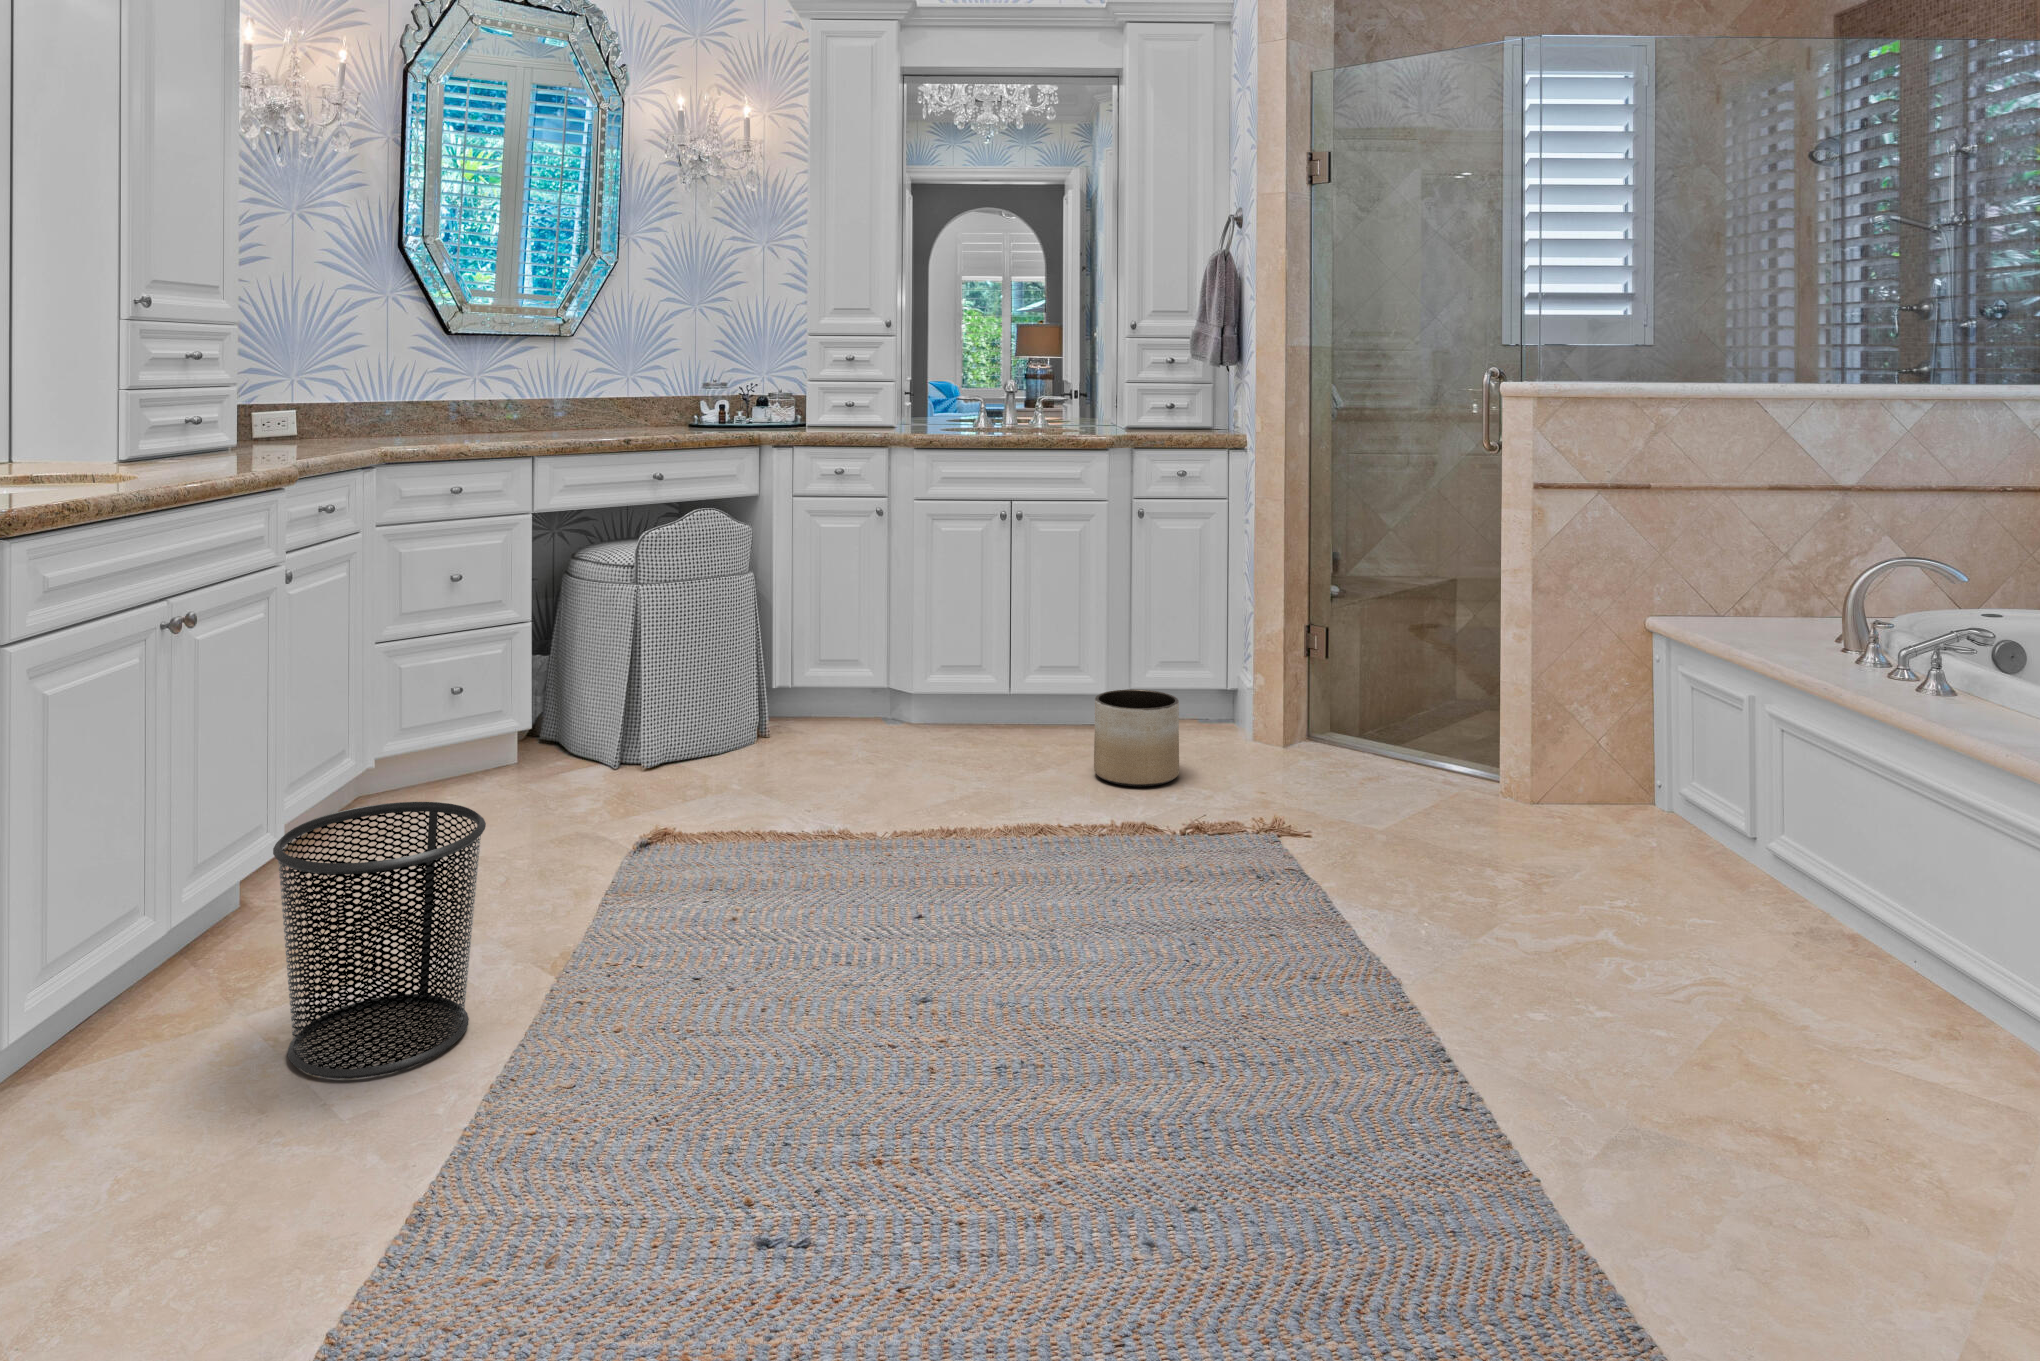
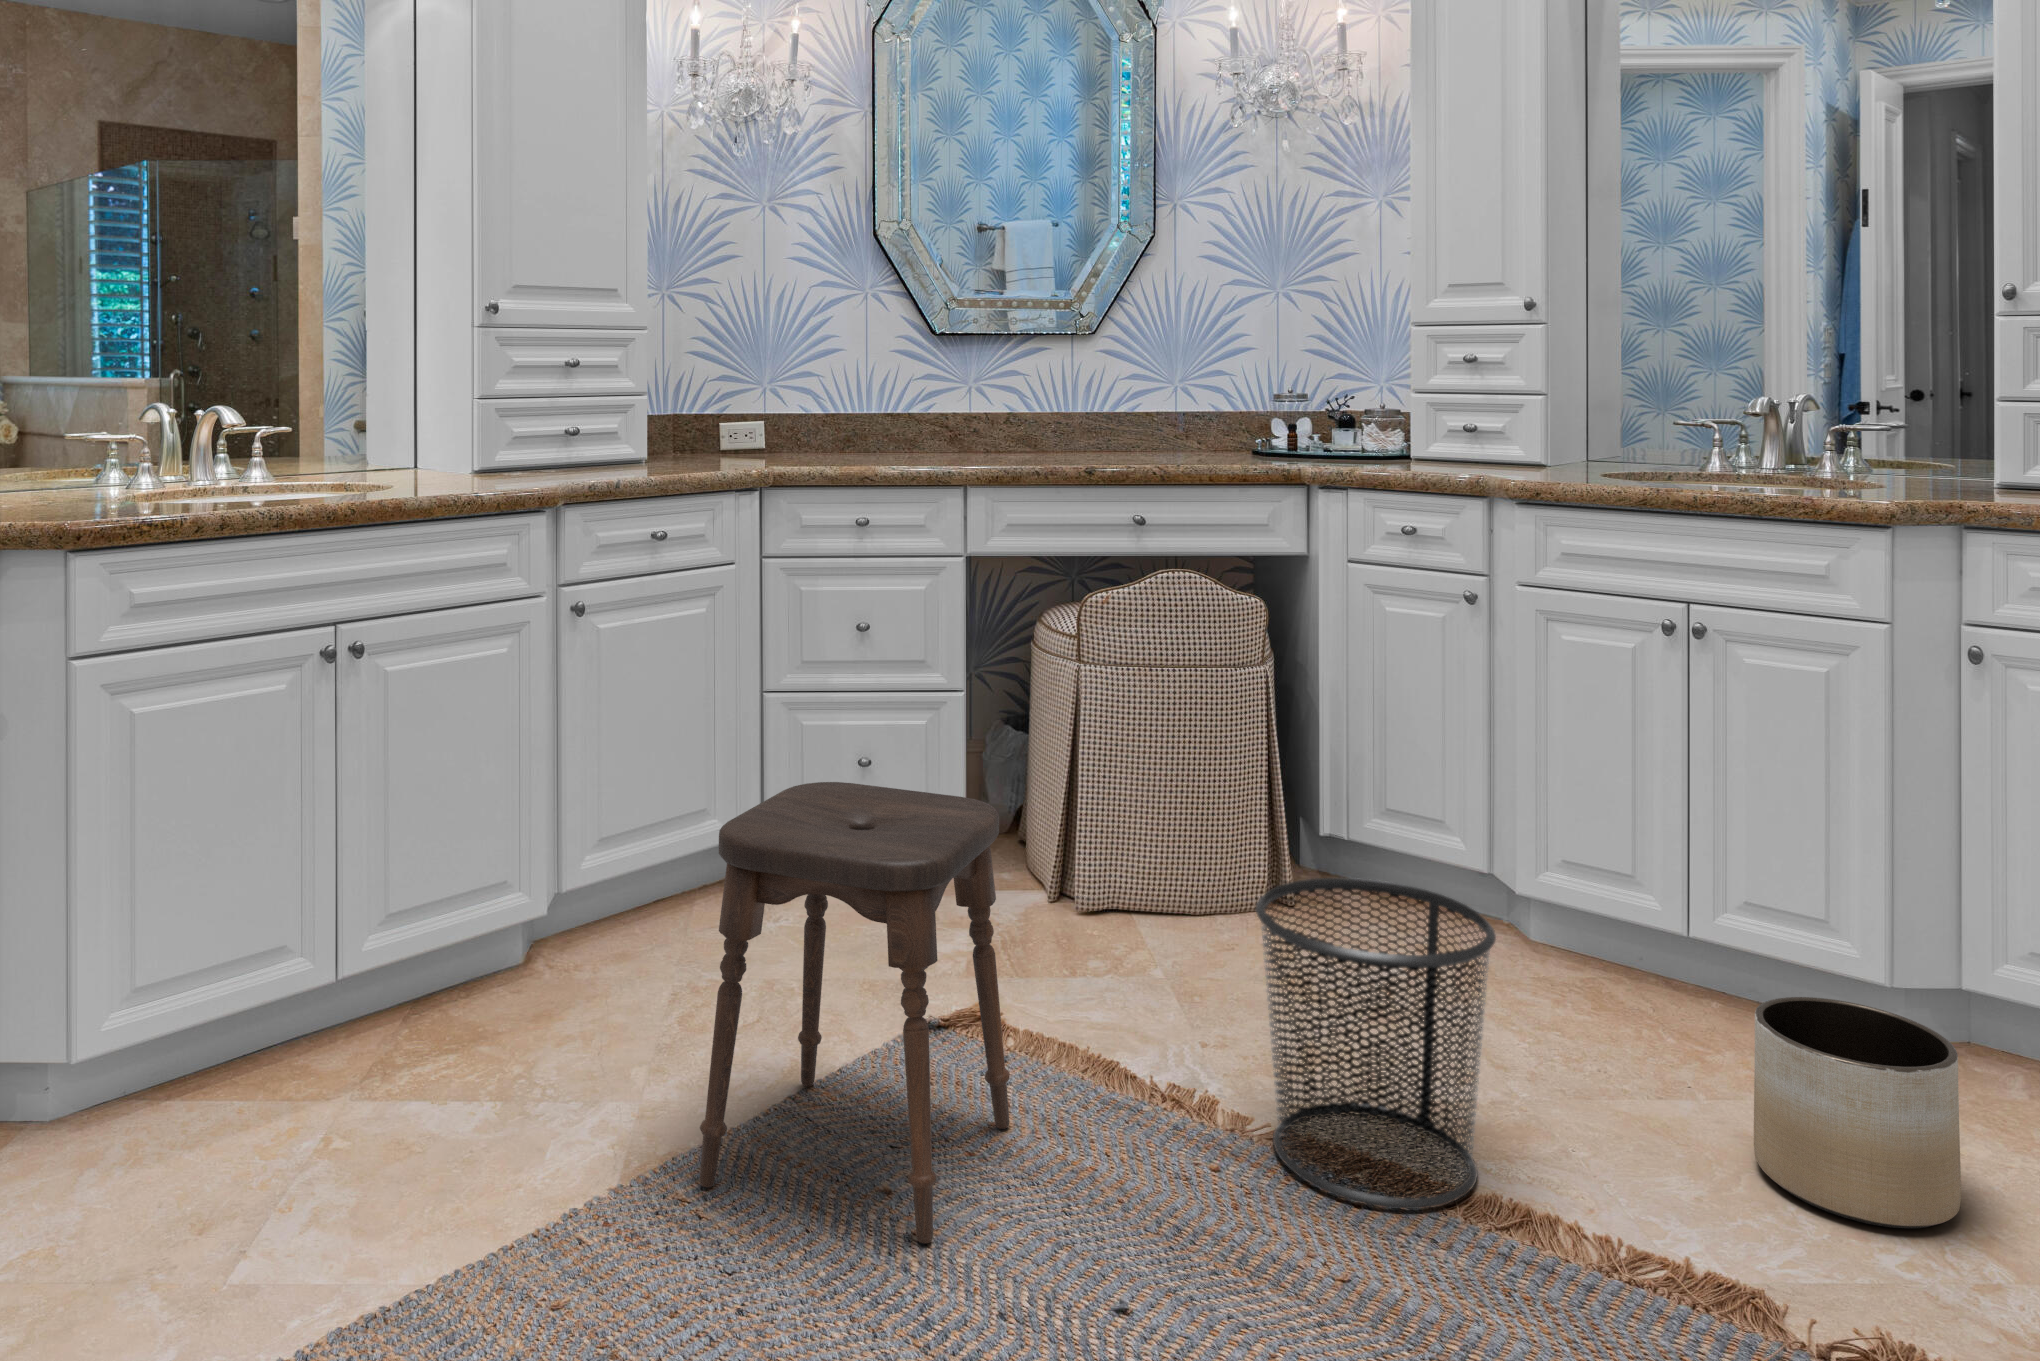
stool: none [604,657,795,948] -> present [699,782,1010,1243]
waste bin: present [273,802,486,1079] -> present [1256,878,1496,1209]

